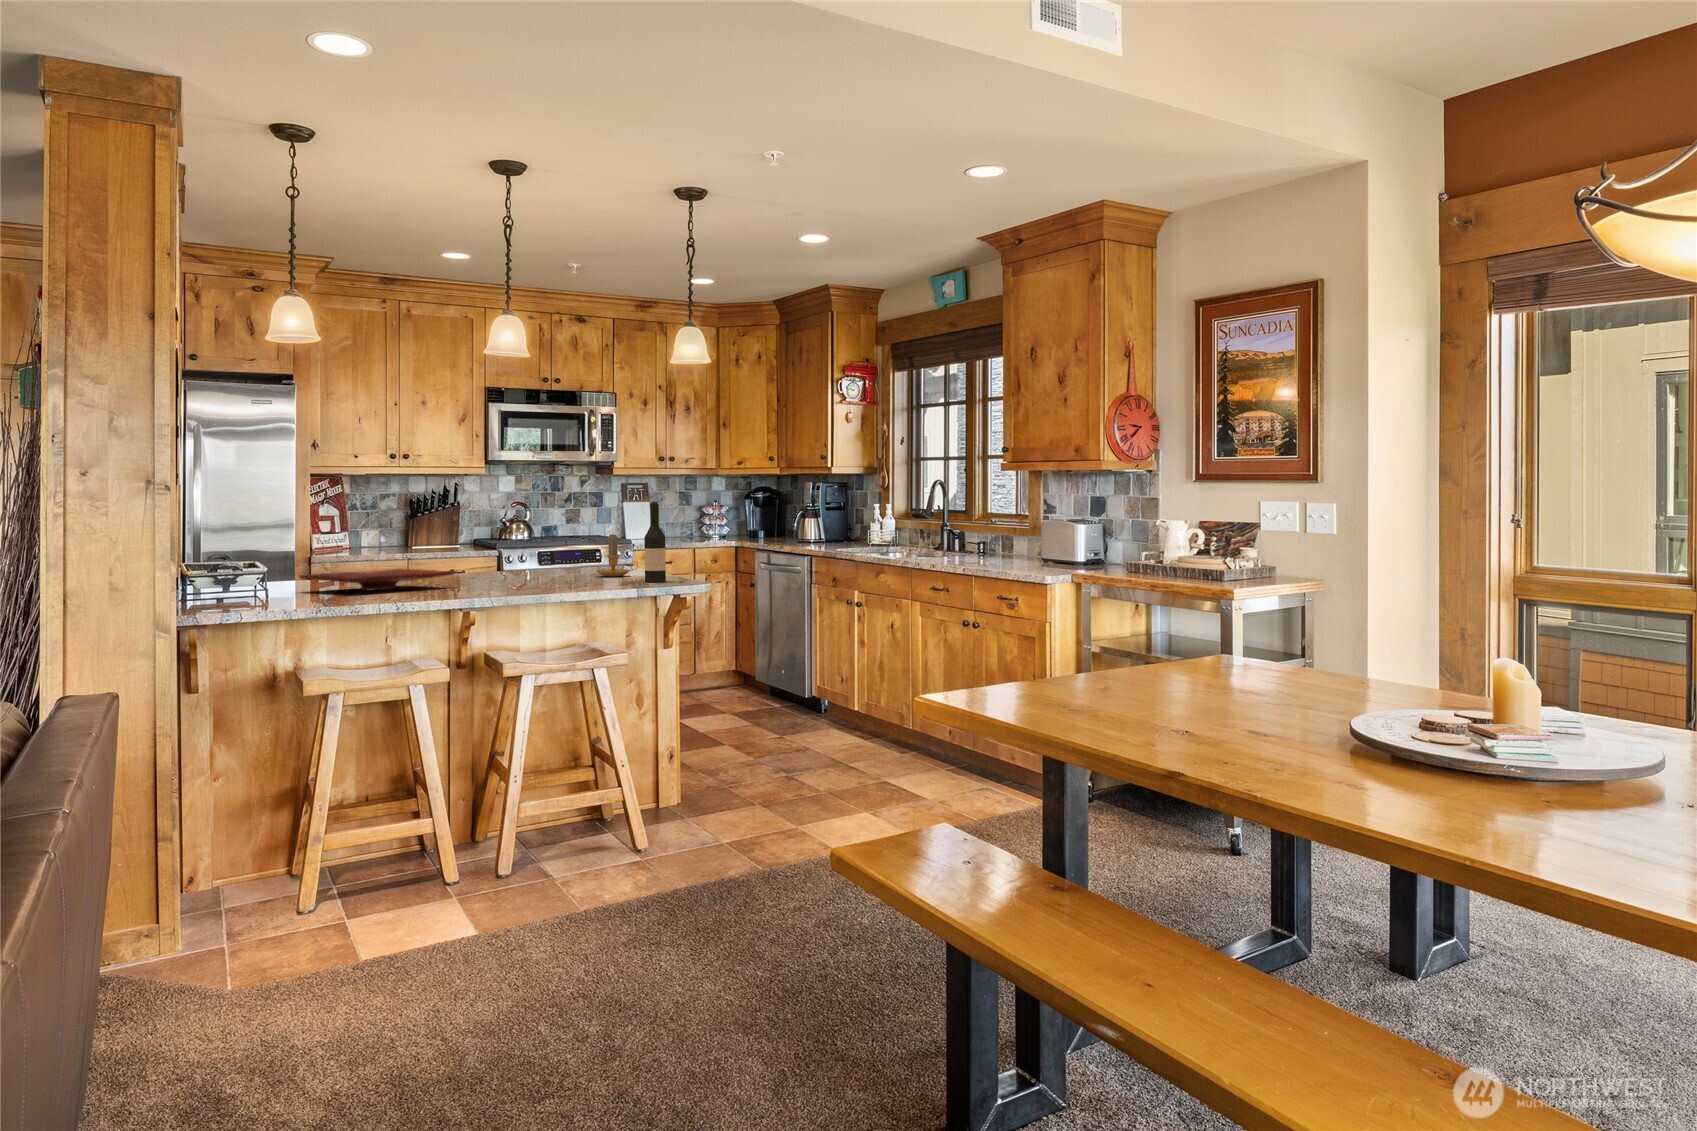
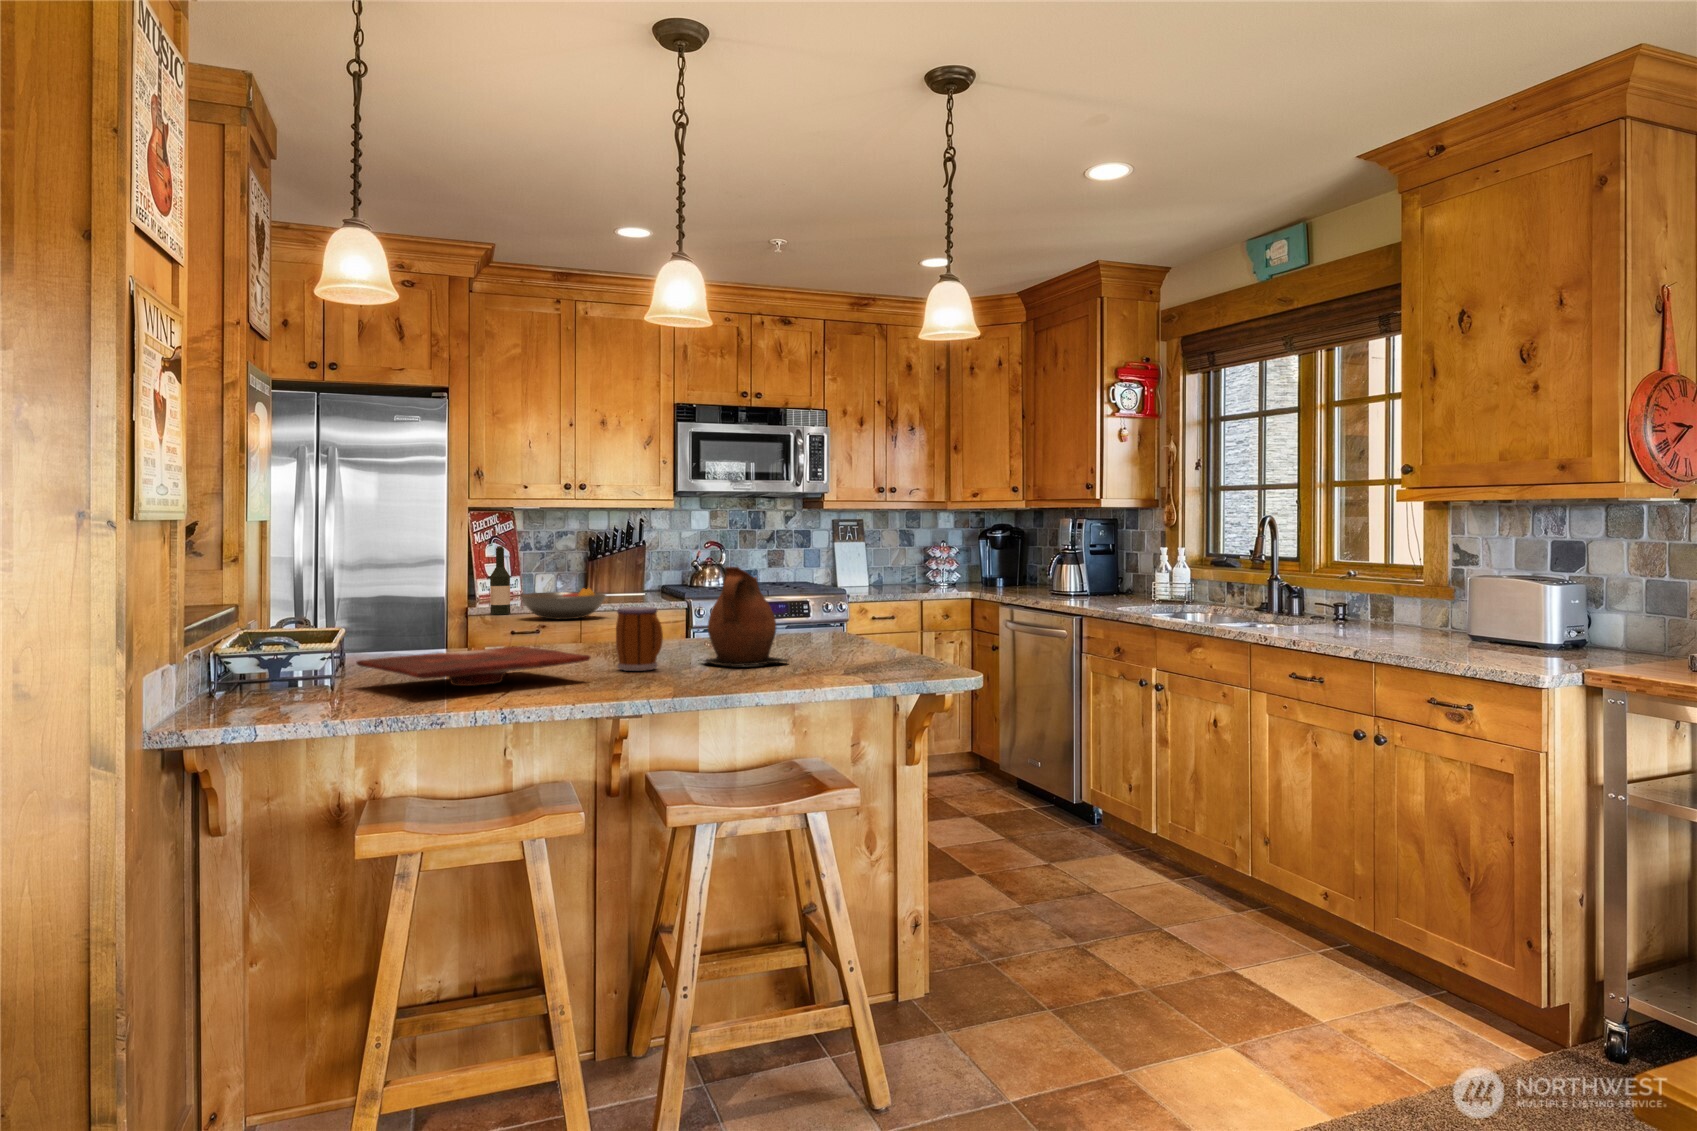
wine bottle: present [644,502,666,582] -> present [490,546,510,614]
ceramic pitcher: none [522,515,585,581] -> present [698,567,788,666]
candle: present [596,534,638,577] -> none [805,590,865,656]
fruit bowl: none [361,539,434,564] -> present [521,588,606,619]
mug: none [466,542,499,584] -> present [616,607,663,671]

